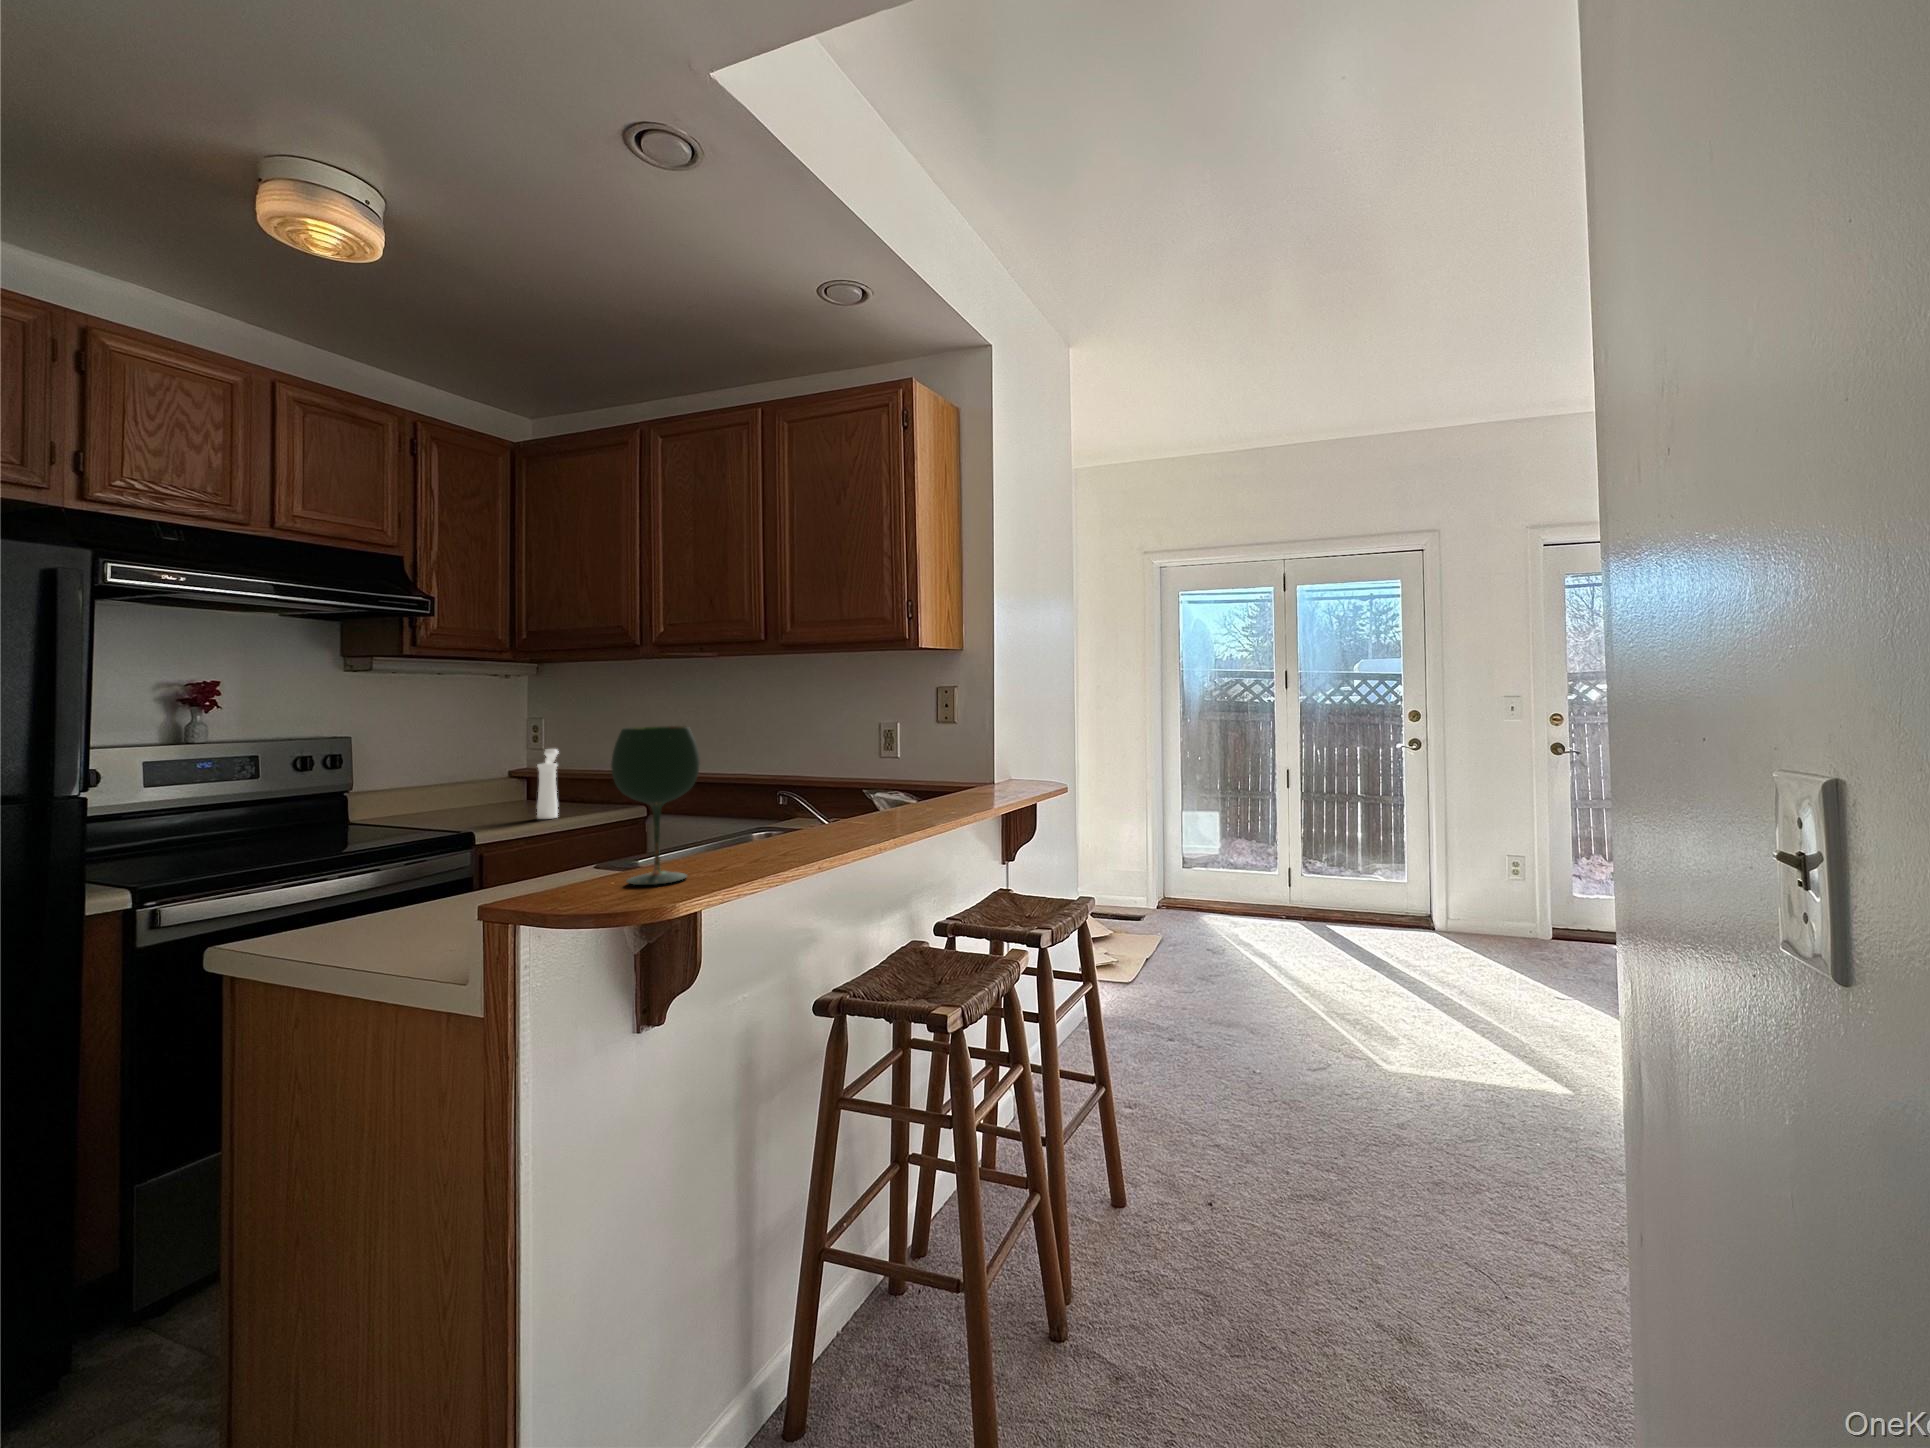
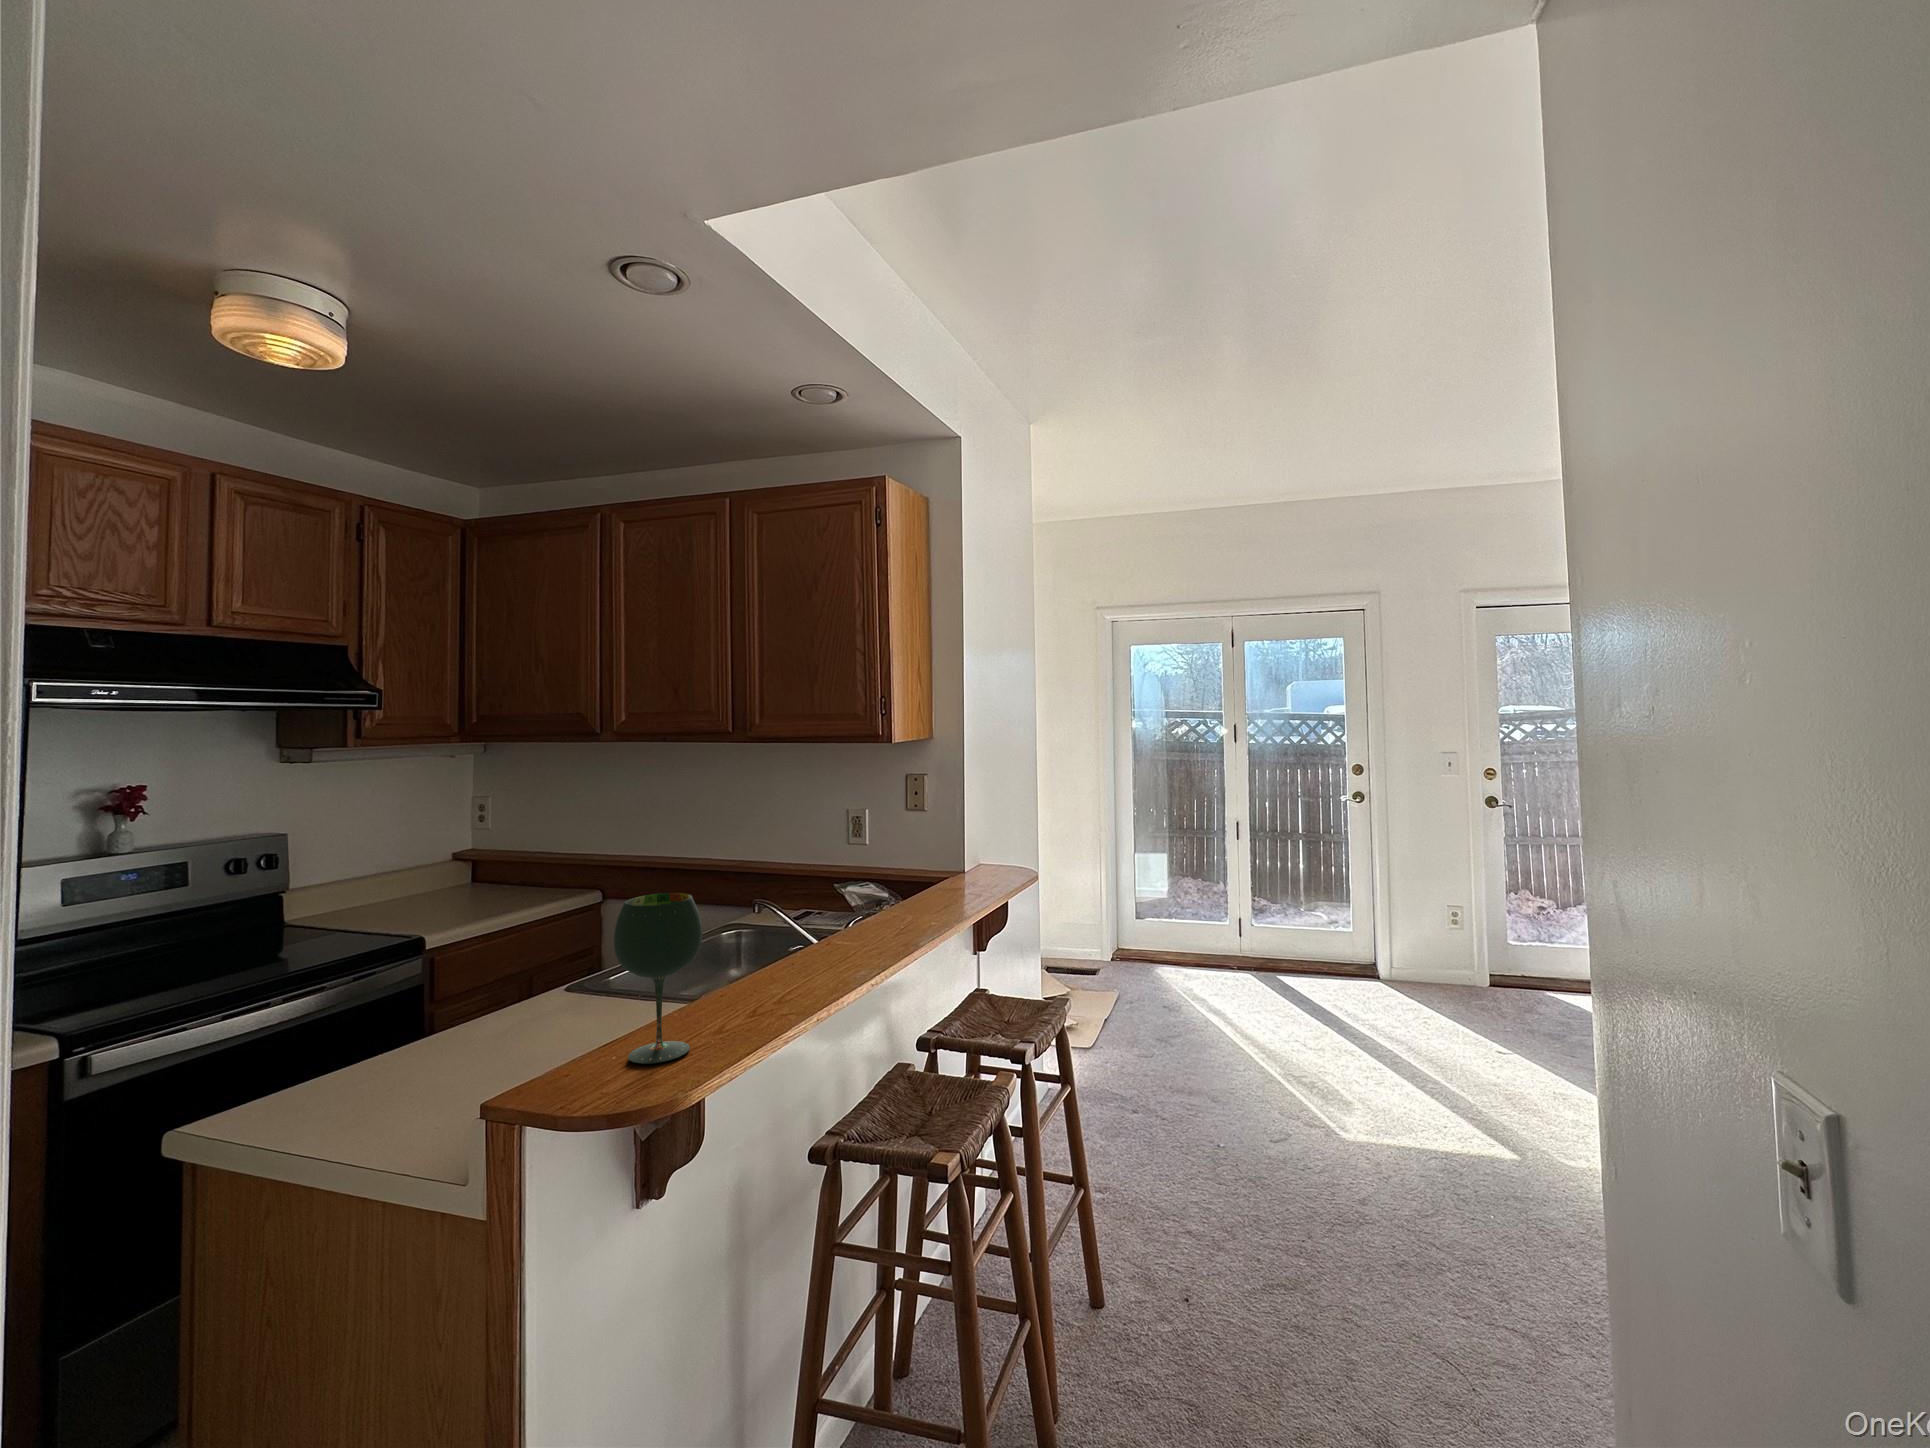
pepper mill: present [537,749,558,819] -> none [487,836,509,913]

